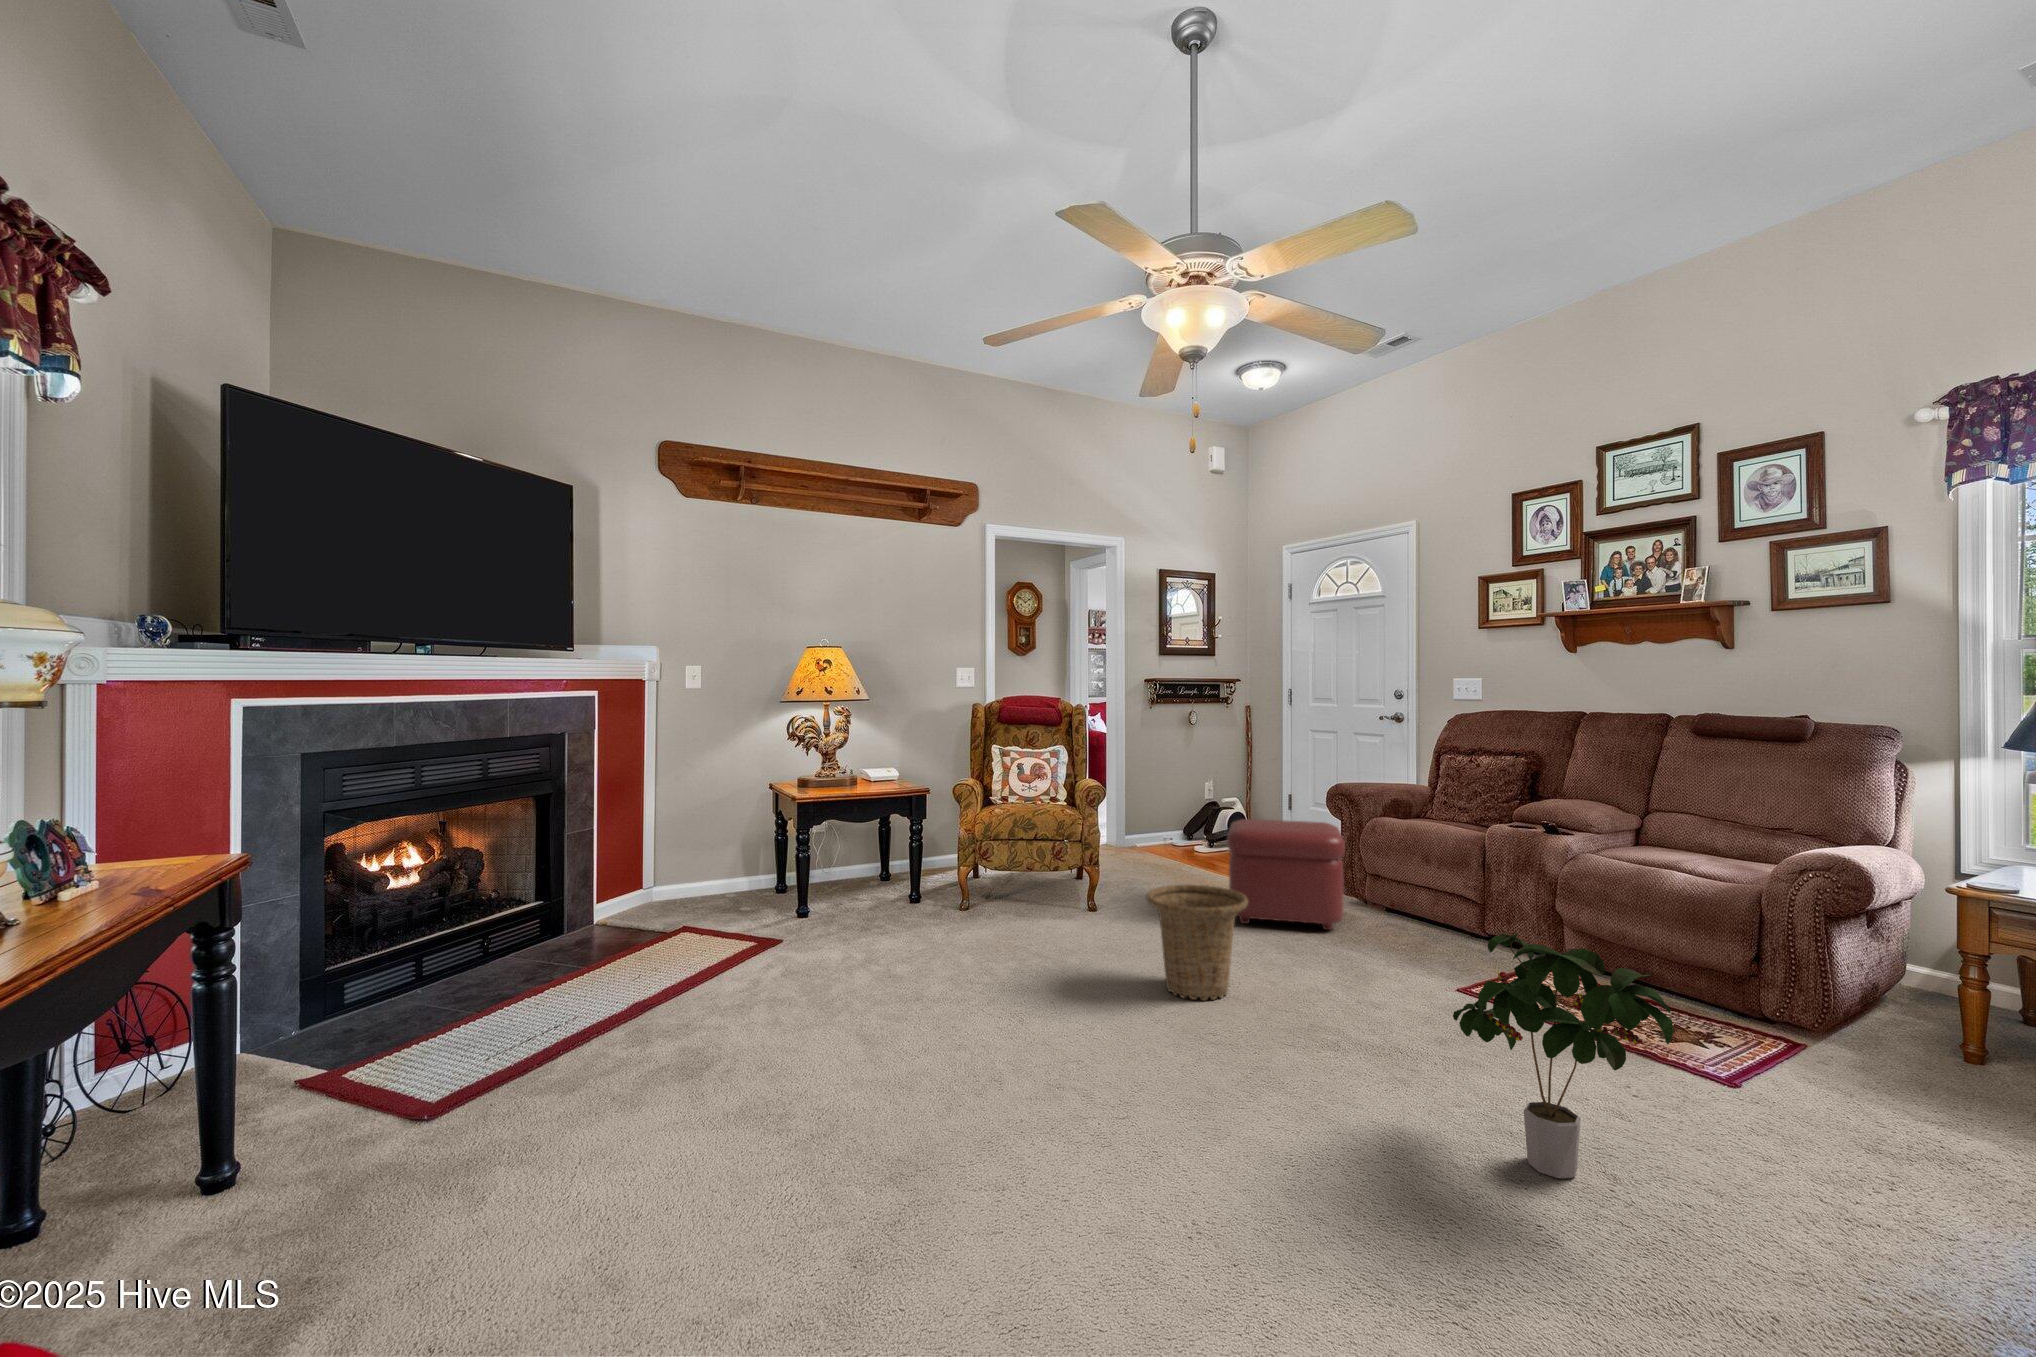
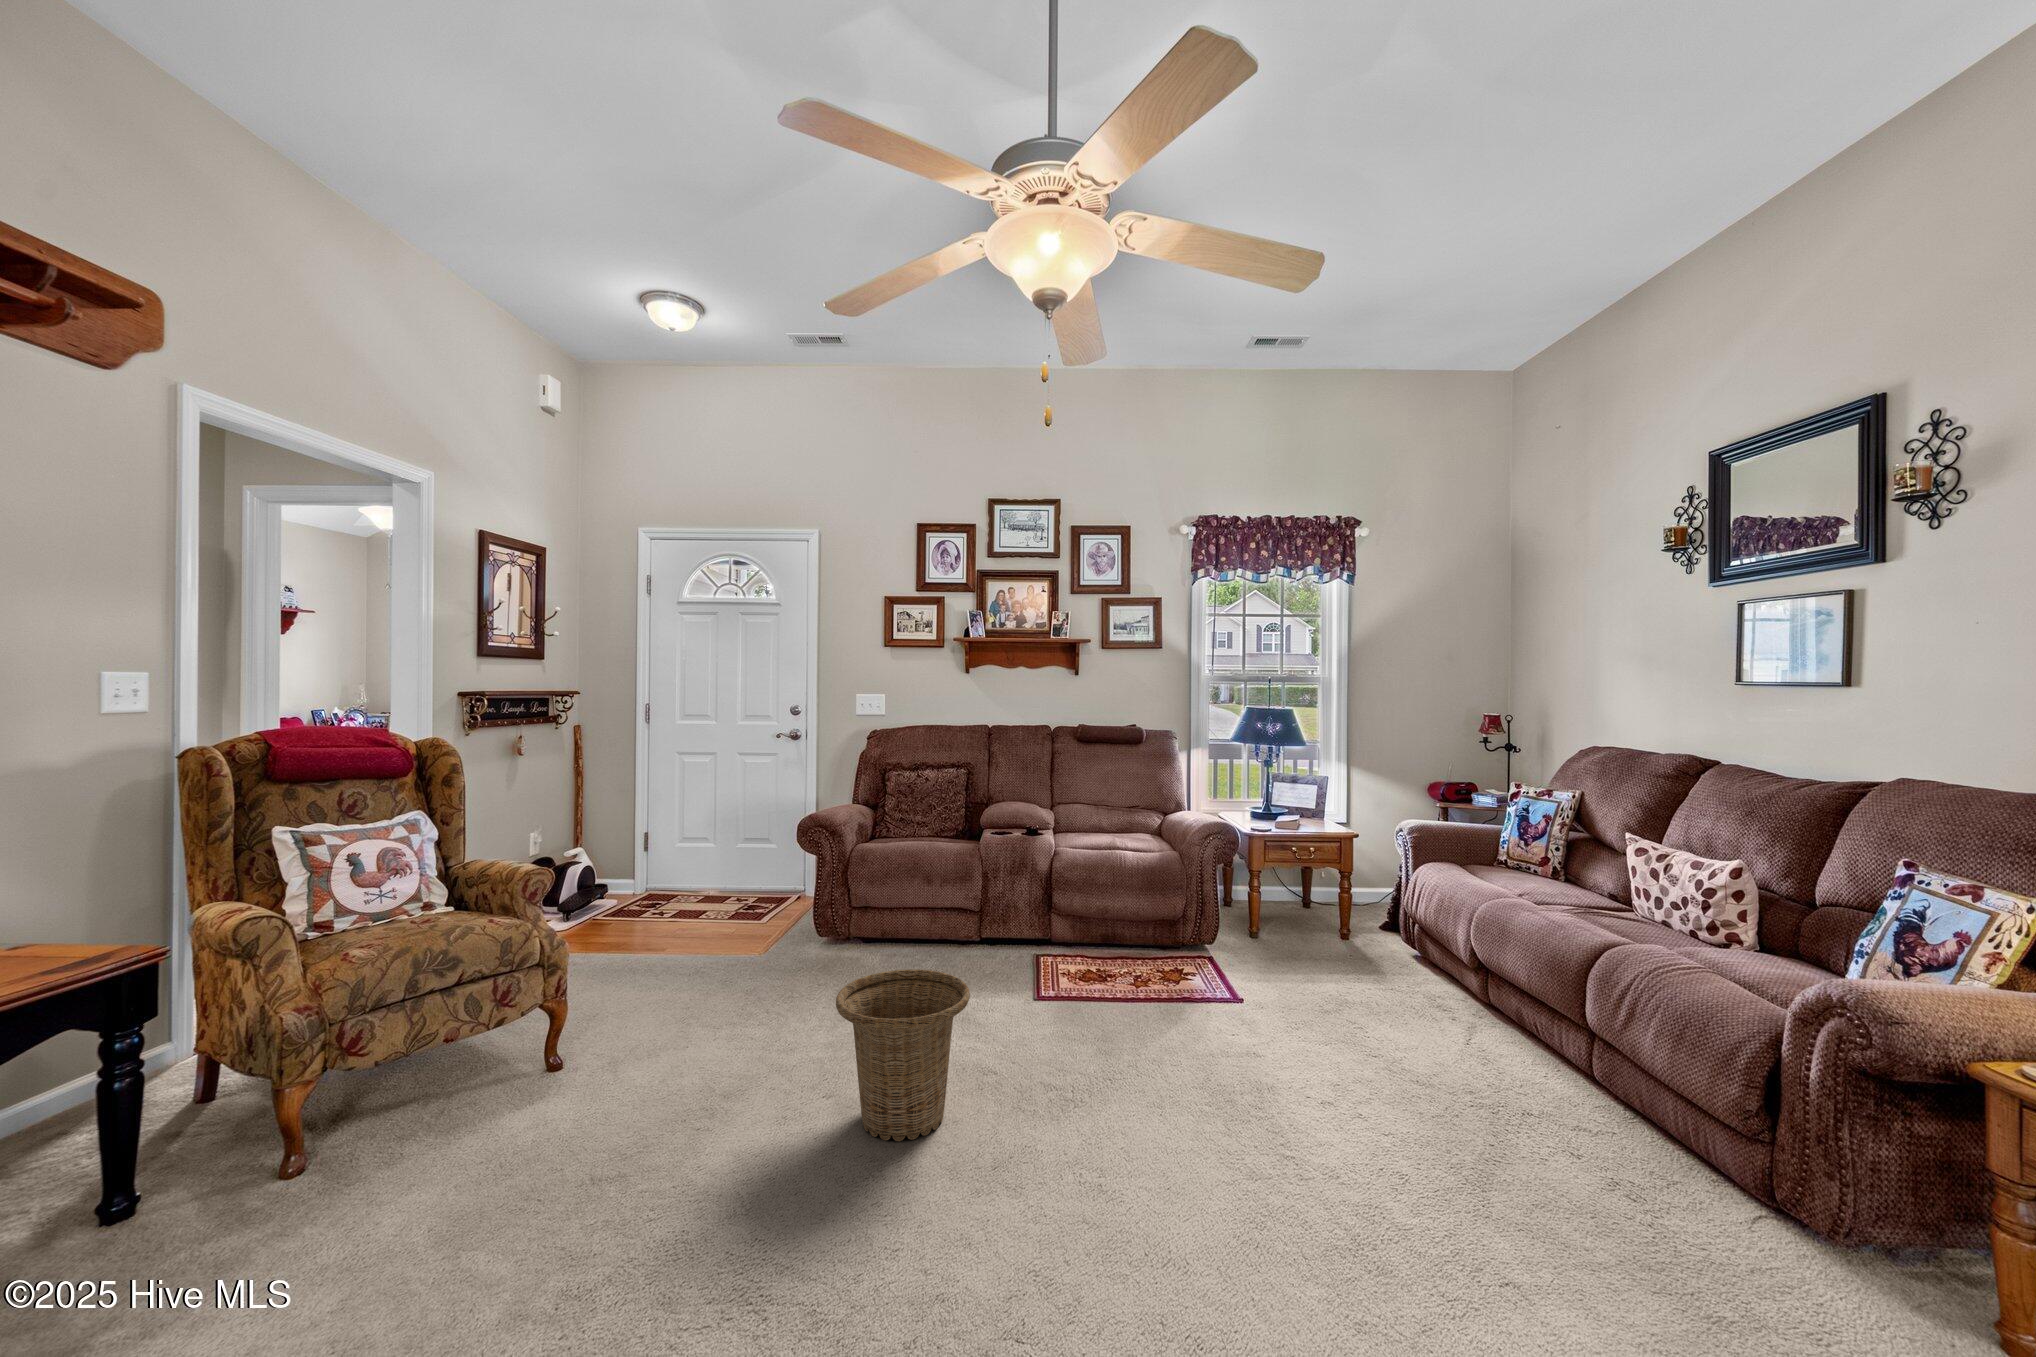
ottoman: present [1227,819,1345,930] -> none [725,858,884,1006]
potted plant: present [1453,933,1674,1178] -> none [1278,931,1462,1138]

